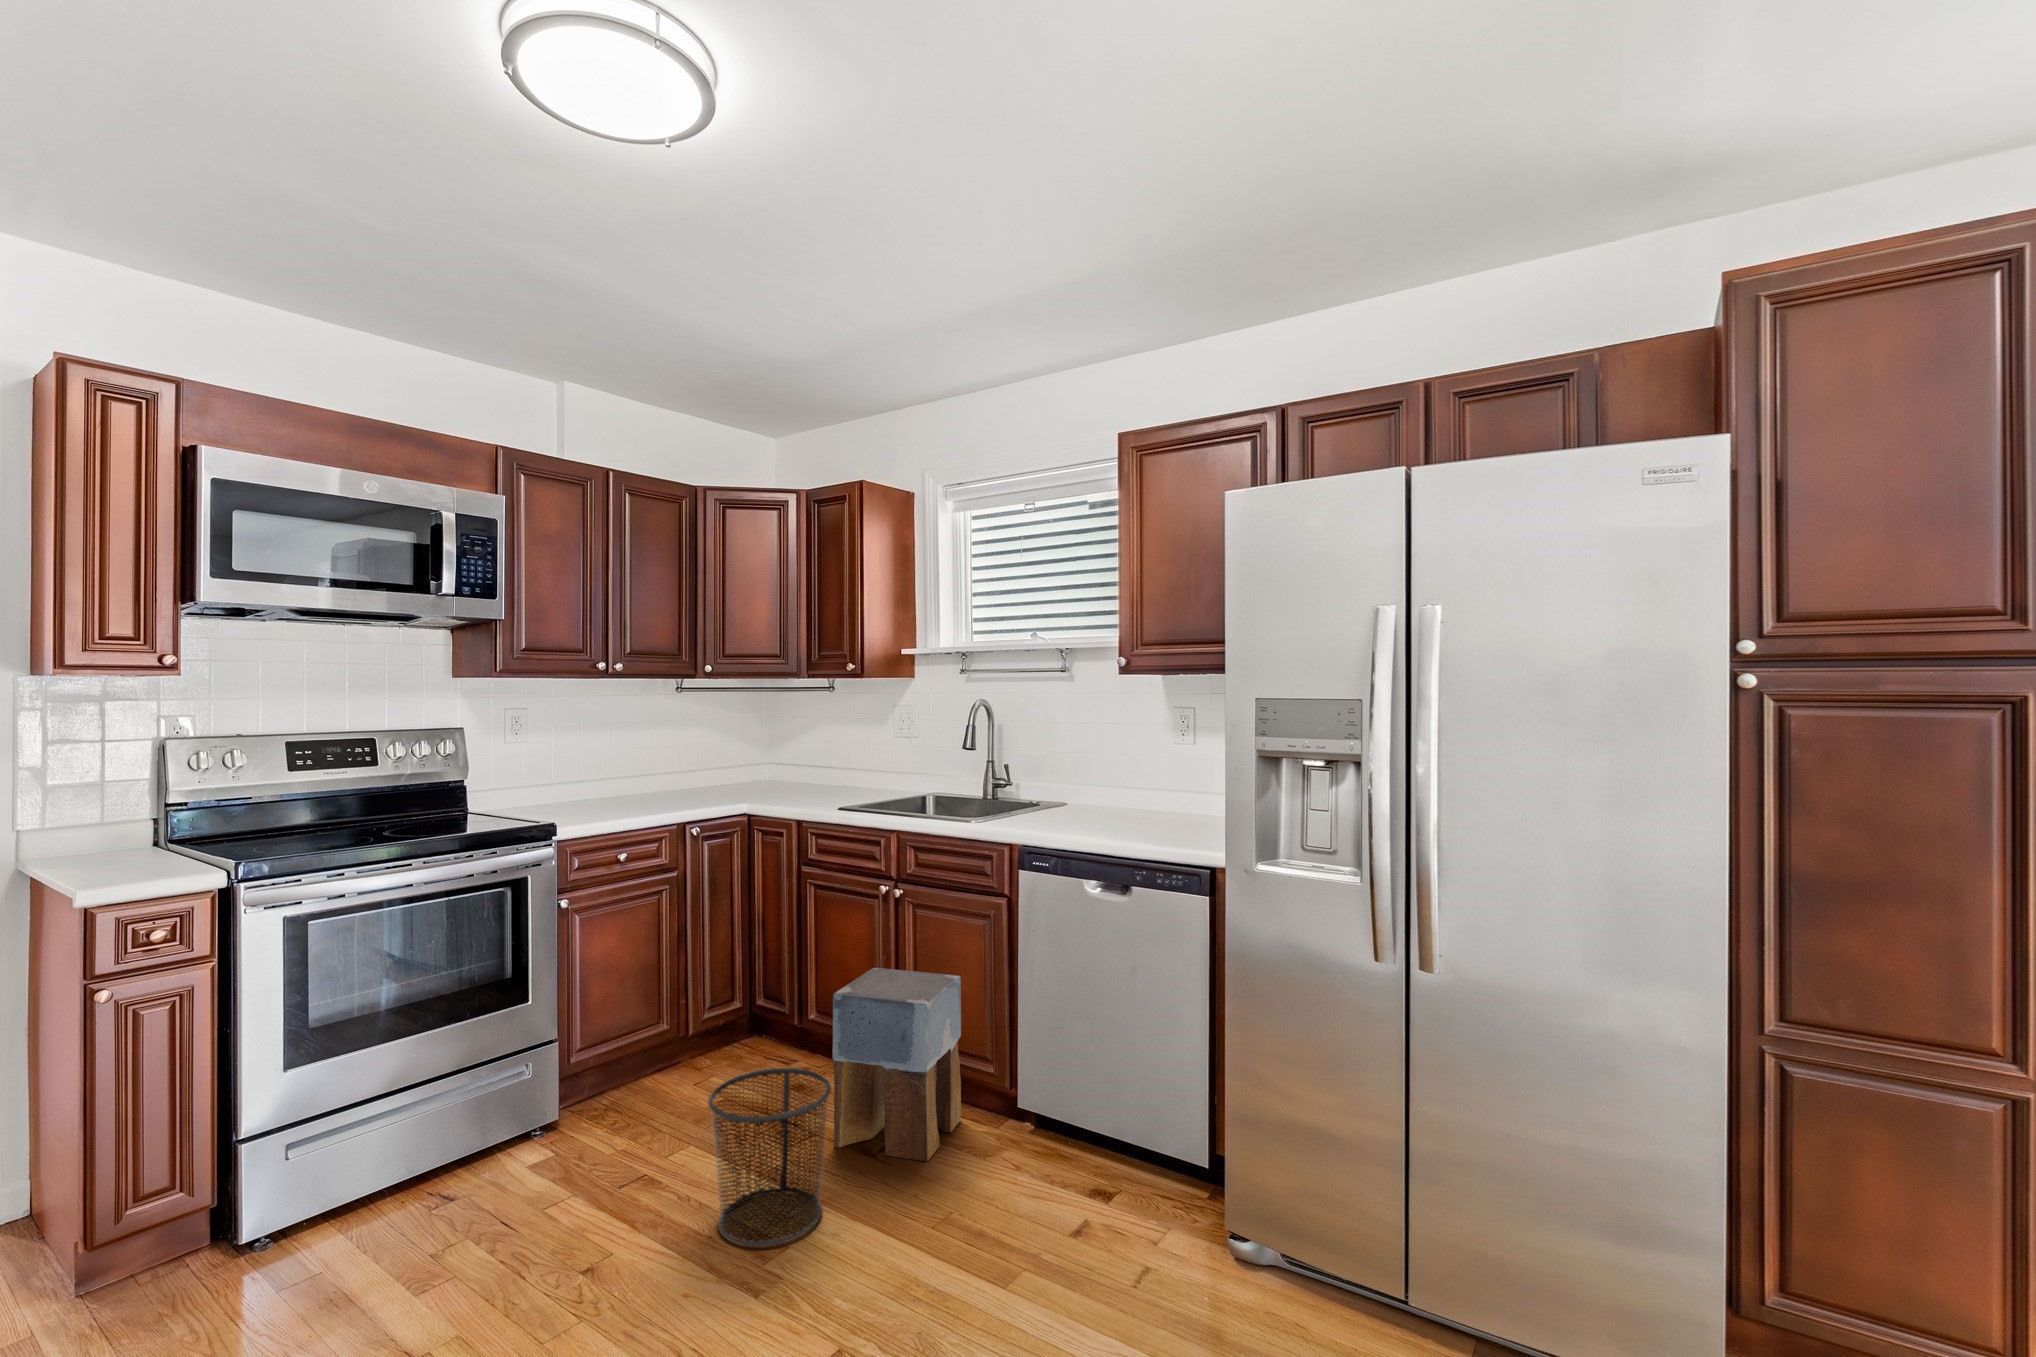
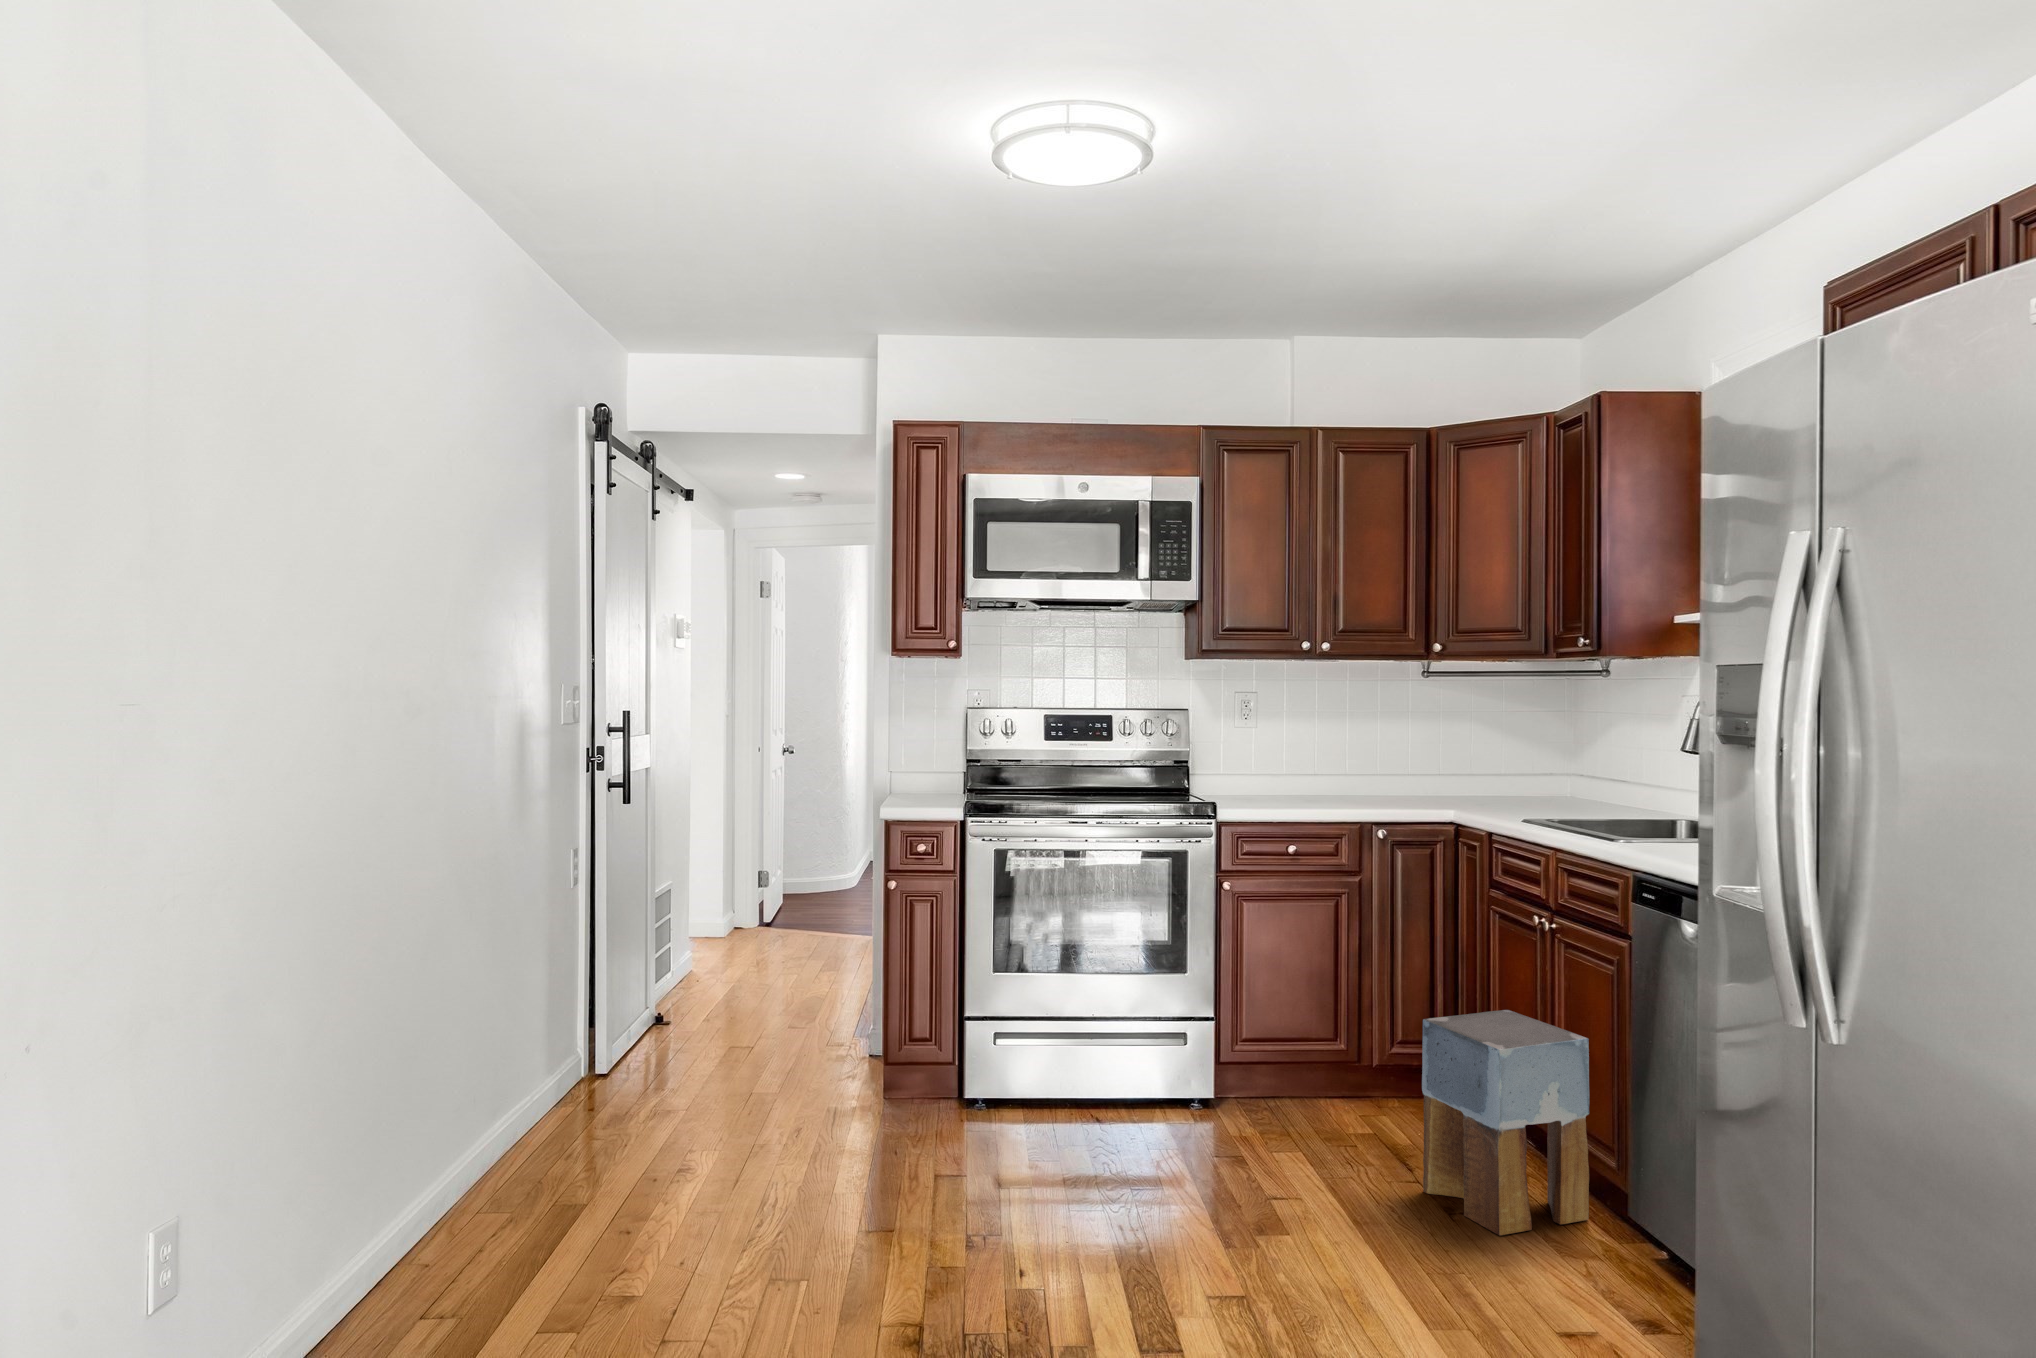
waste bin: present [708,1068,831,1247] -> none [1239,1069,1364,1236]

